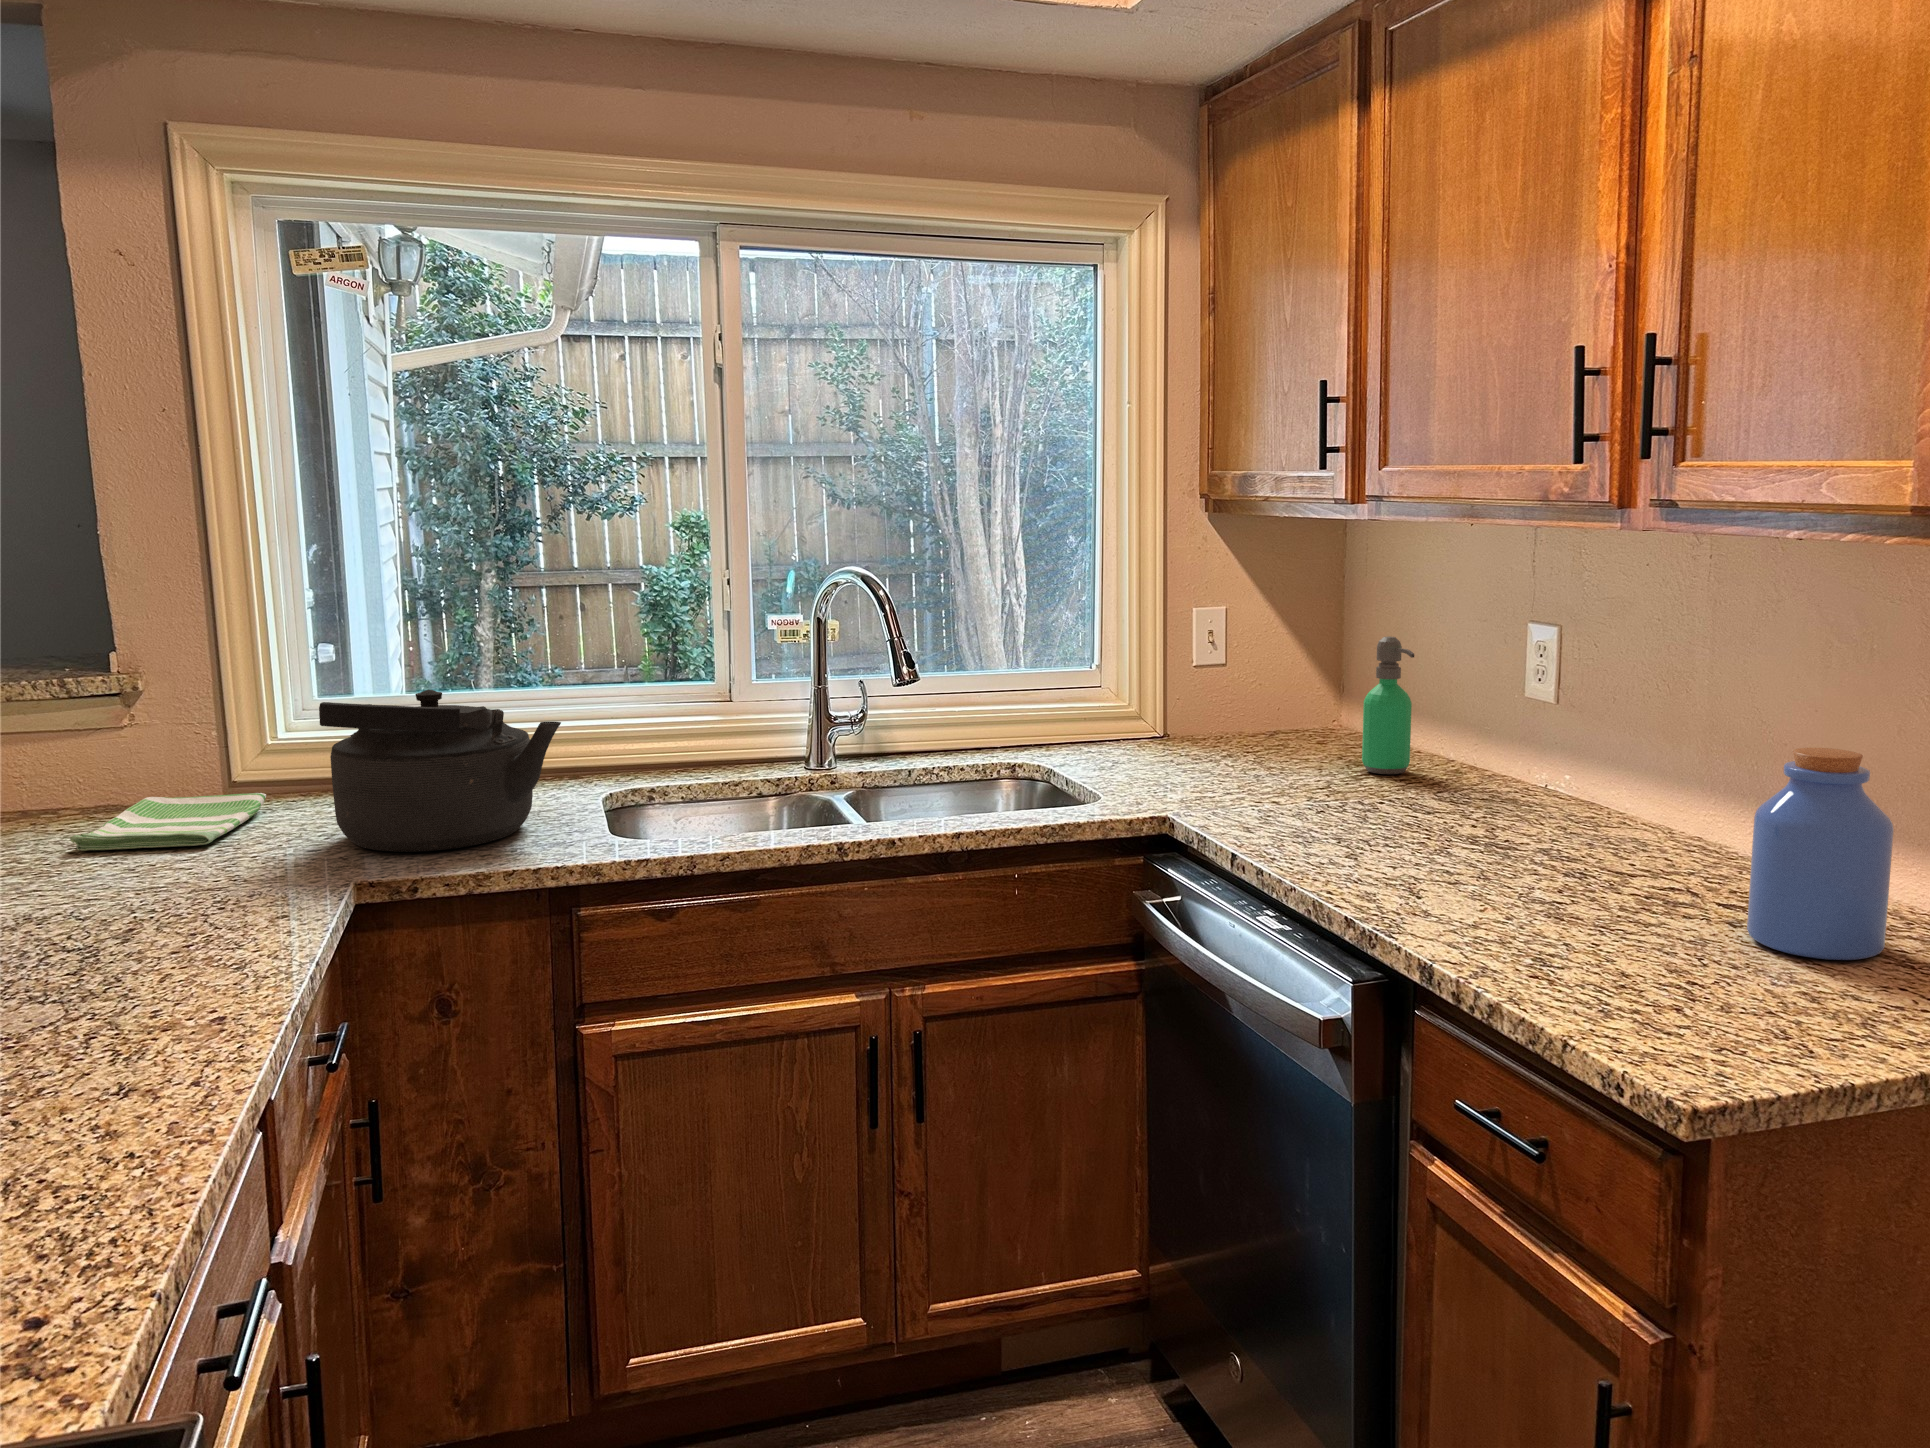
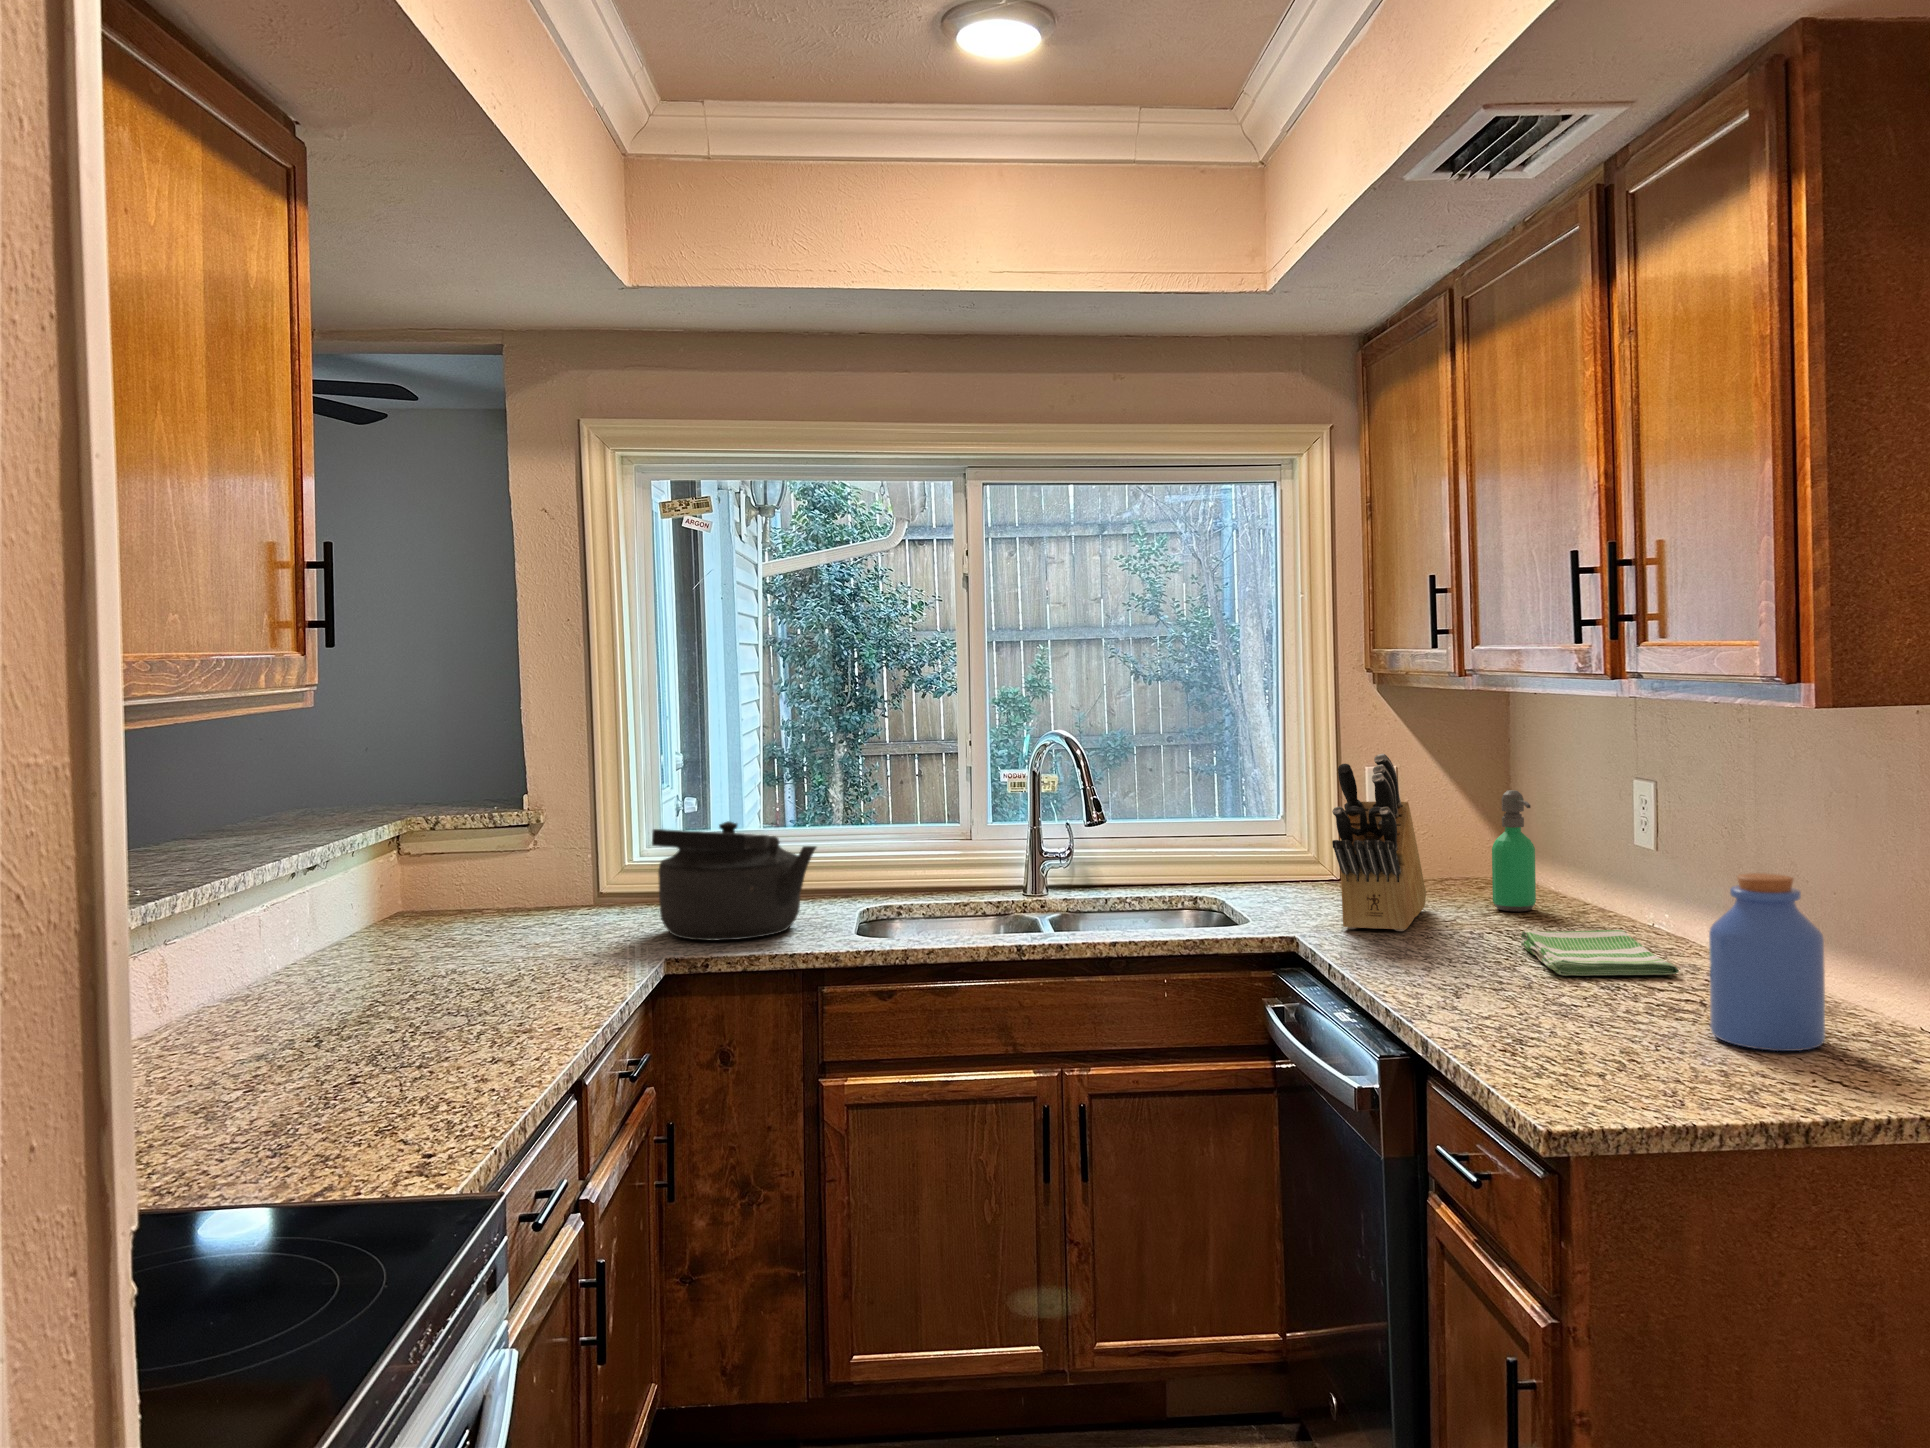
knife block: none [1219,597,1294,805] -> present [1332,754,1426,931]
dish towel: present [70,793,266,851] -> present [1520,930,1679,976]

